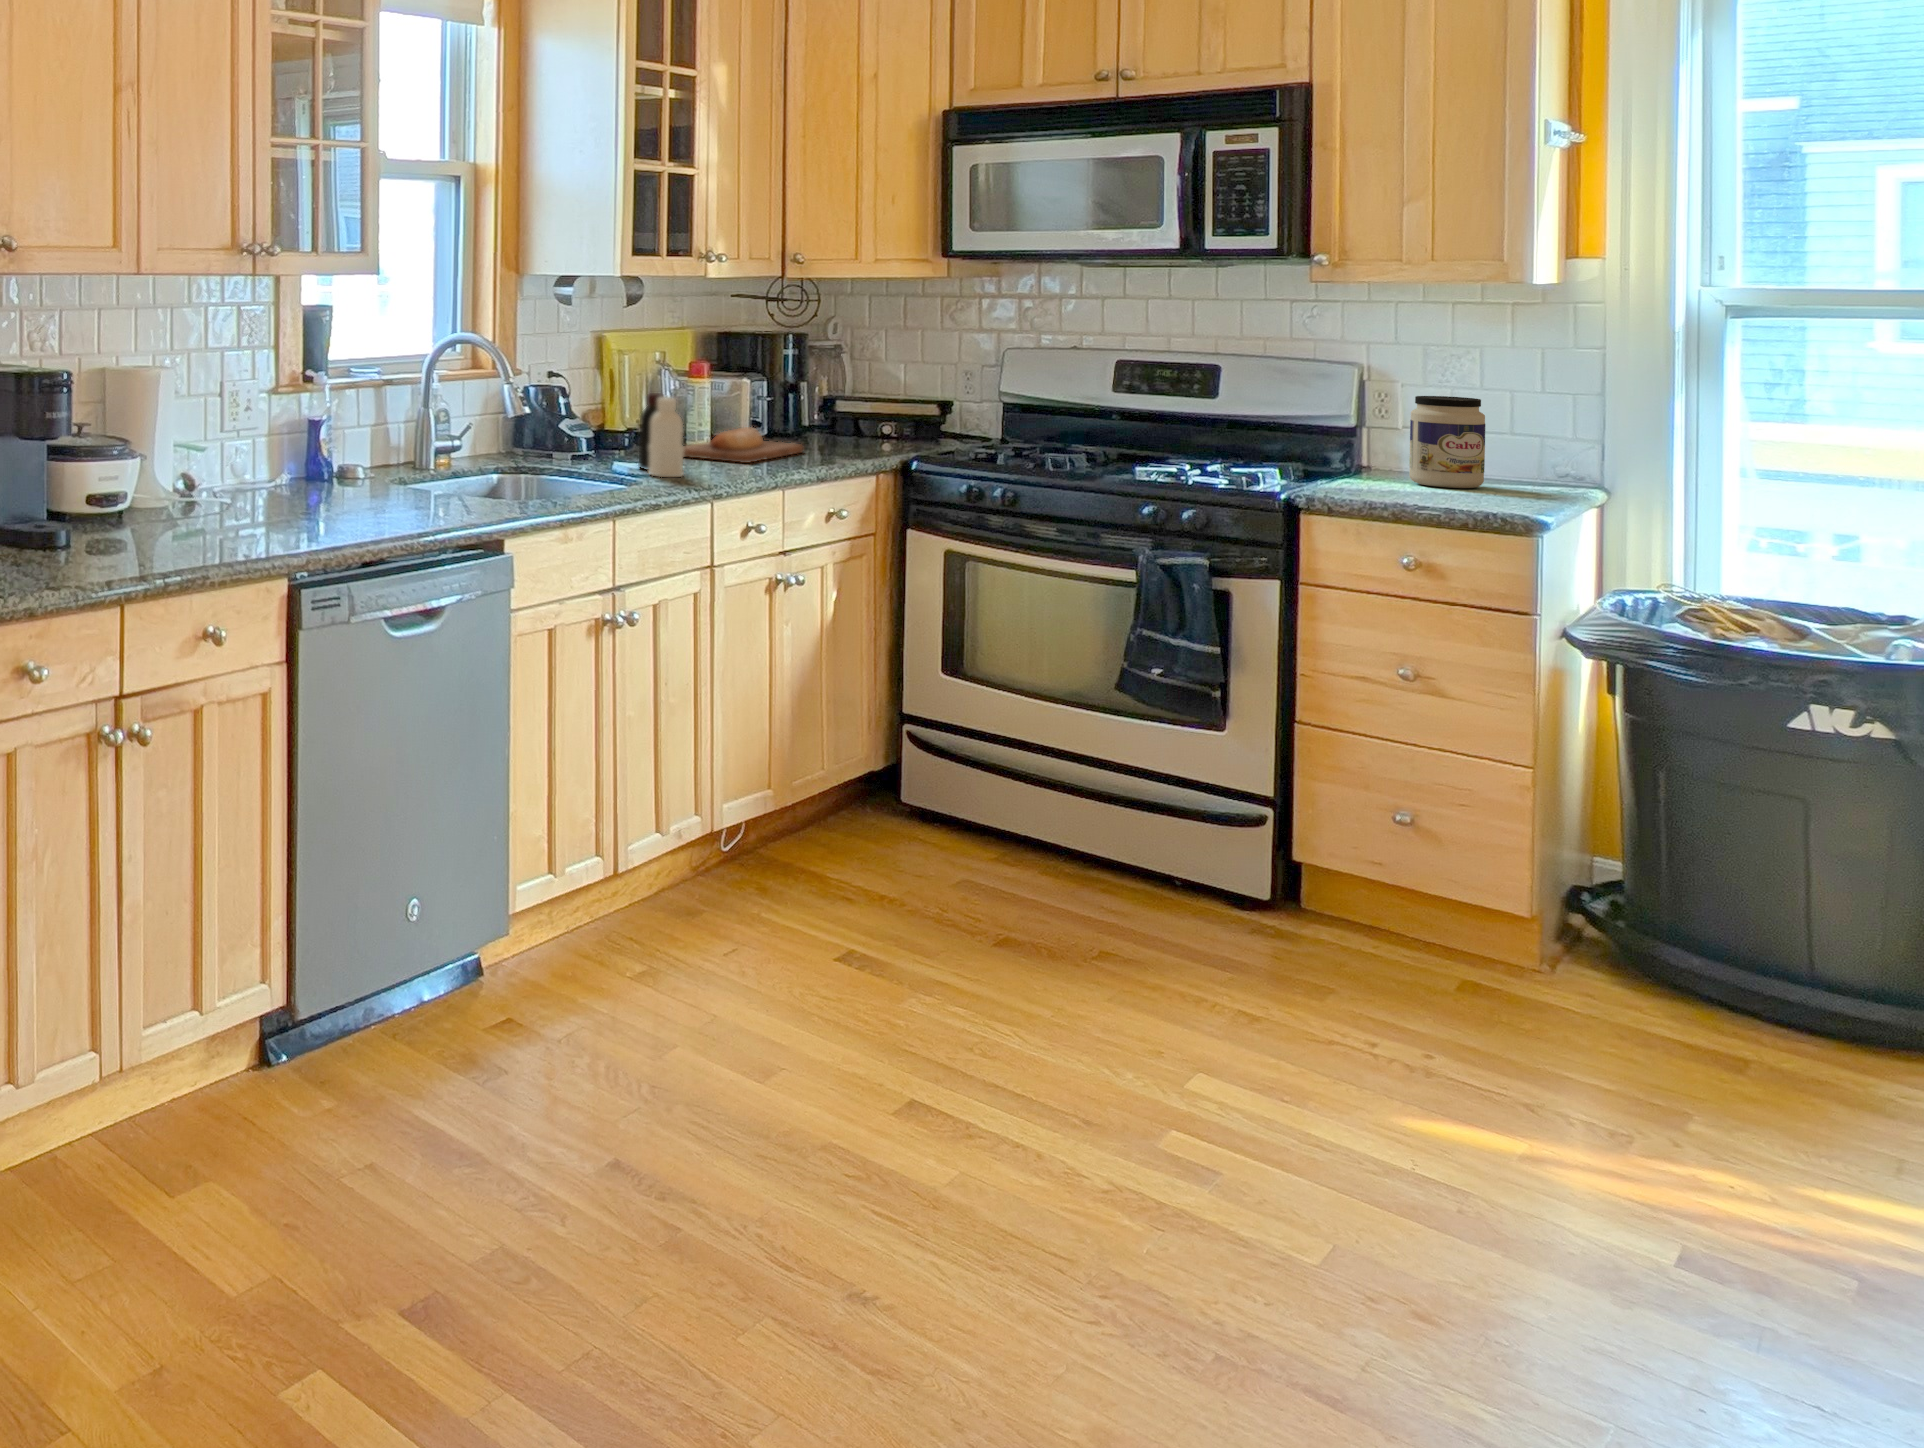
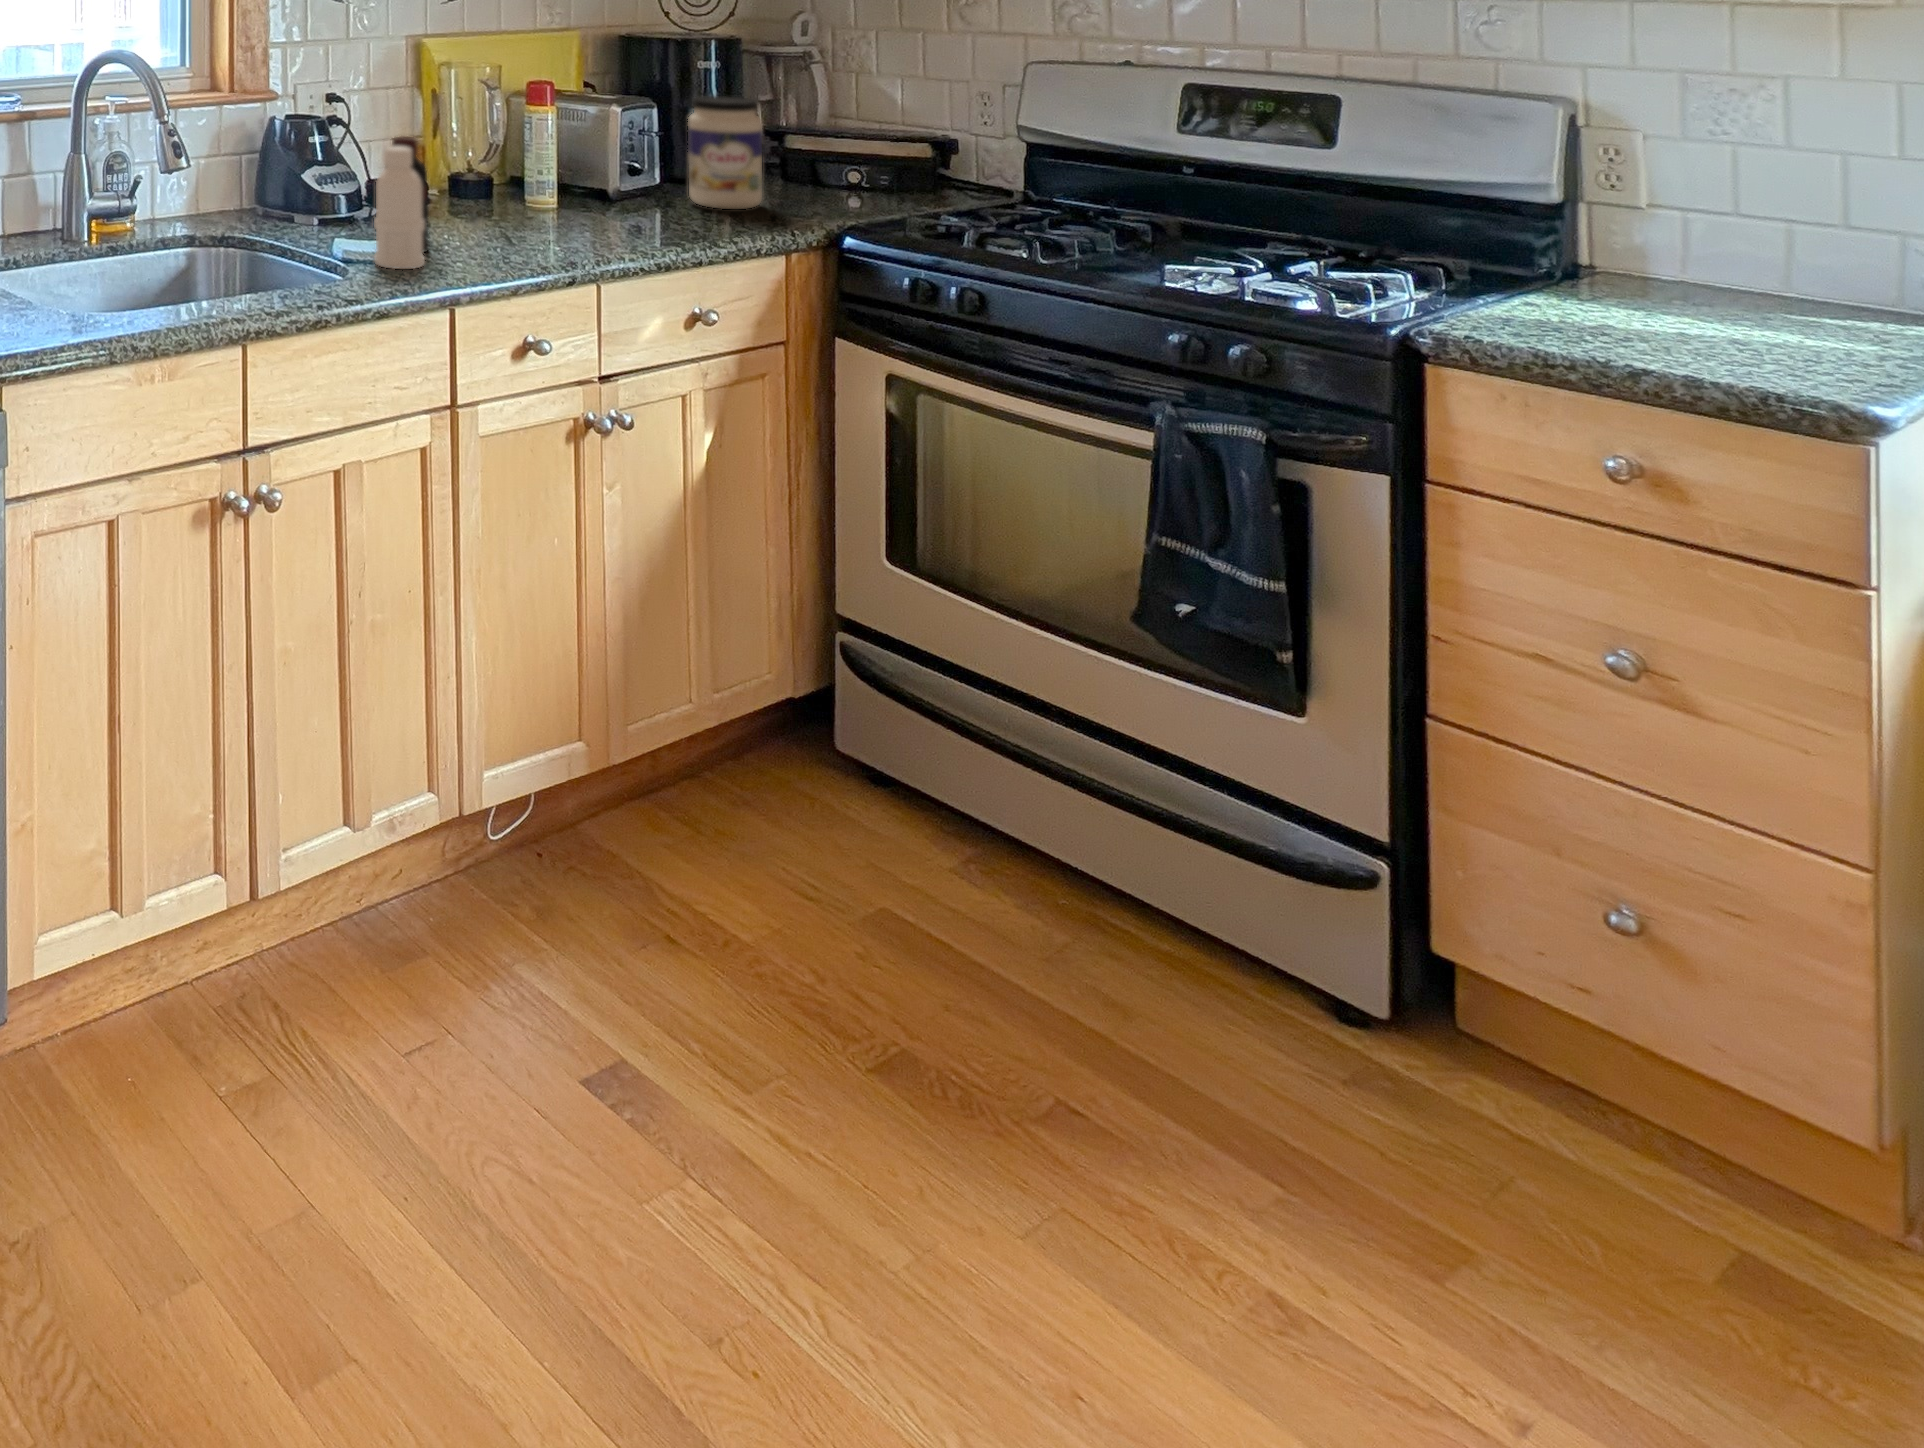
jar: present [1409,396,1485,488] -> present [688,96,762,209]
bread loaf: present [683,427,803,463] -> none [473,179,682,239]

